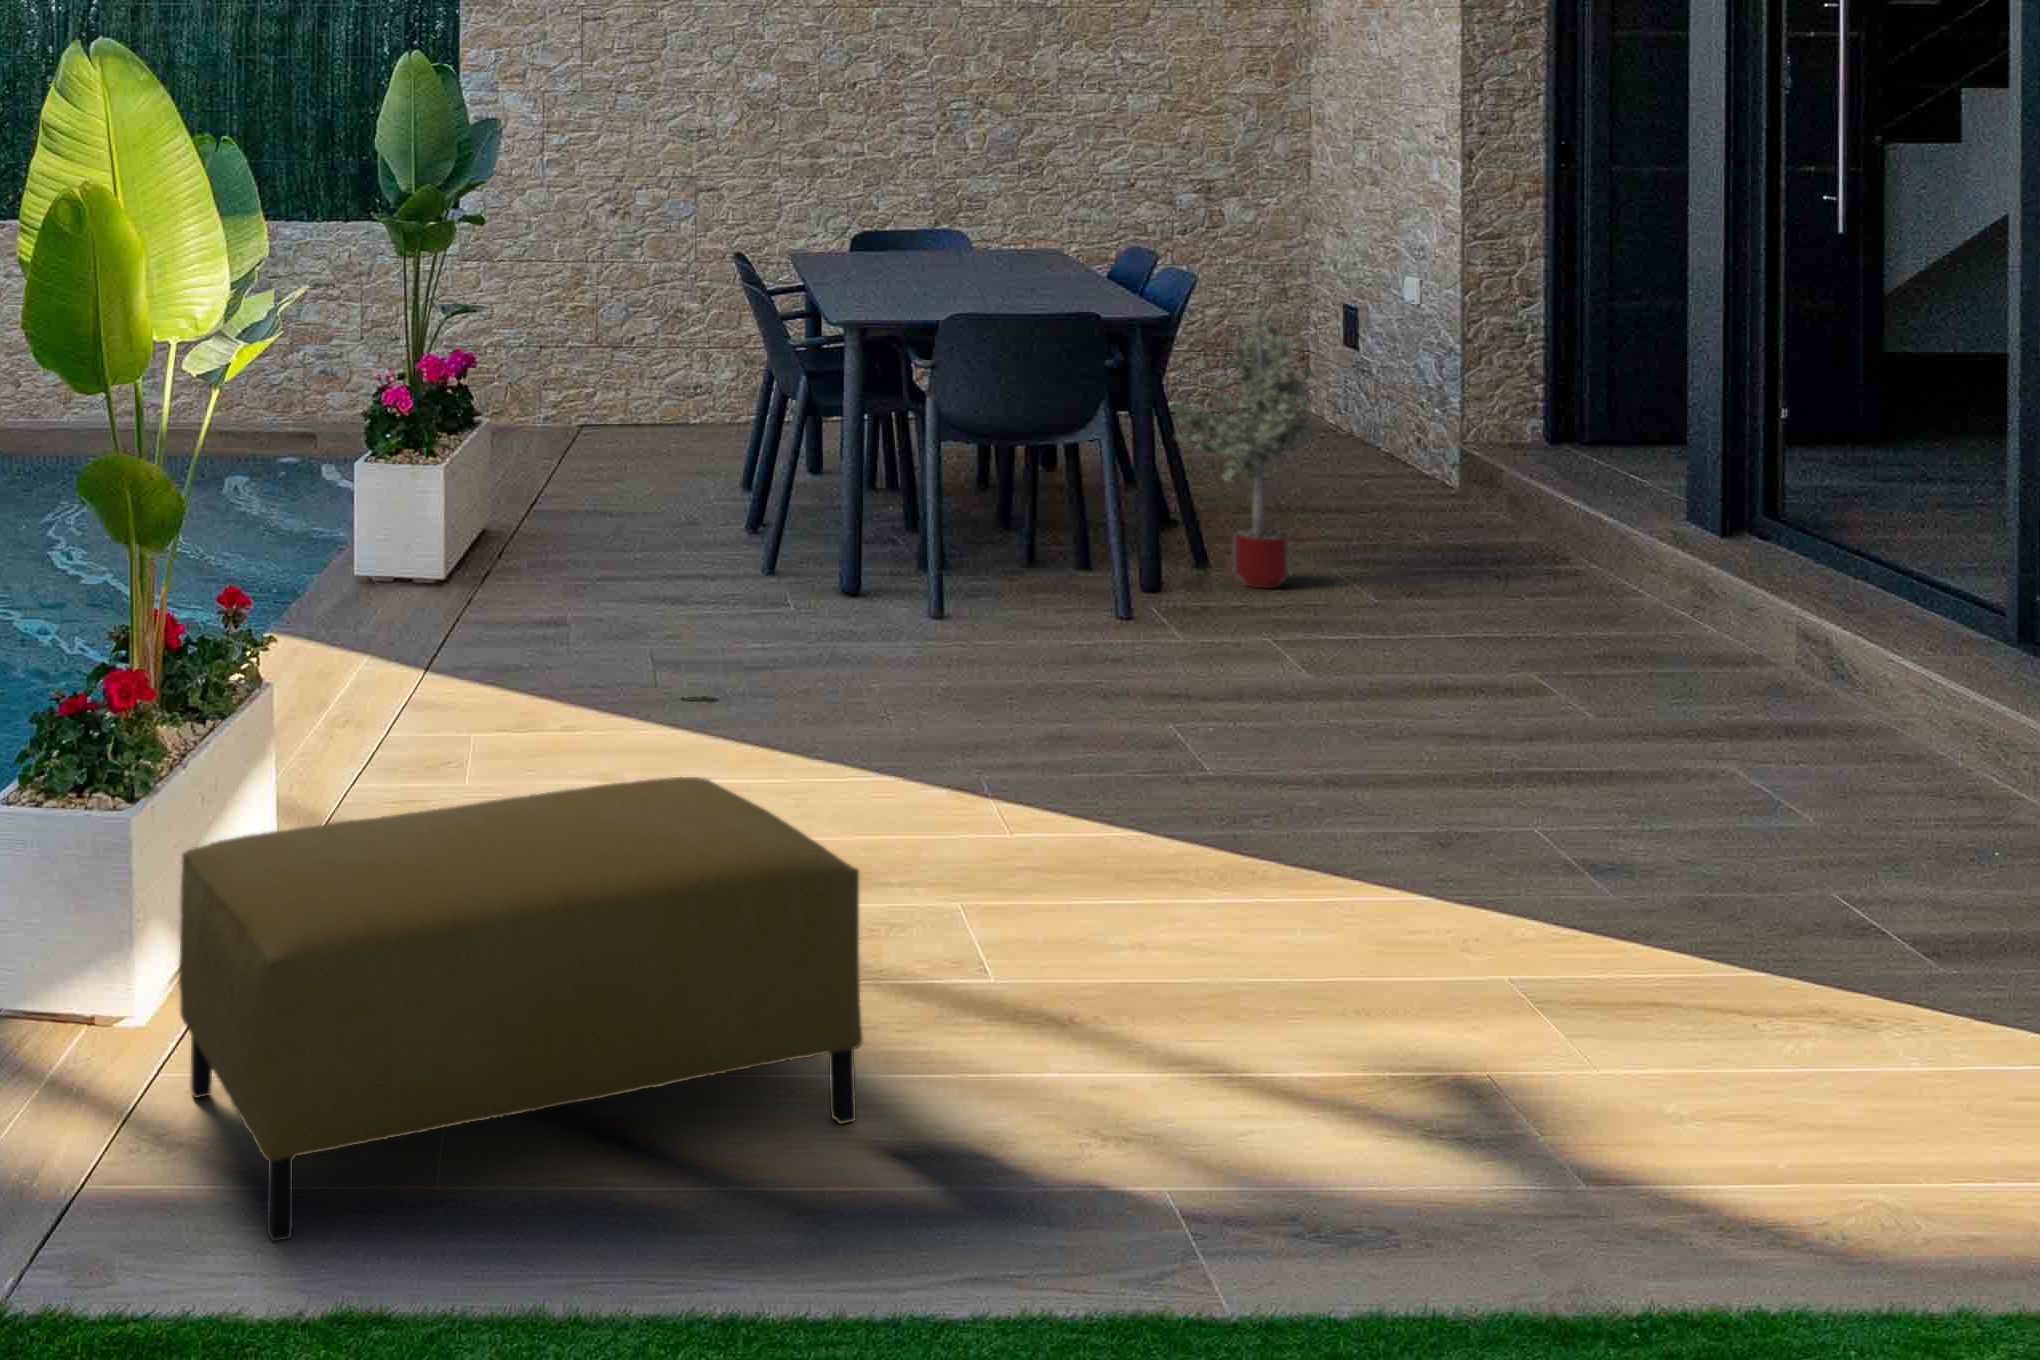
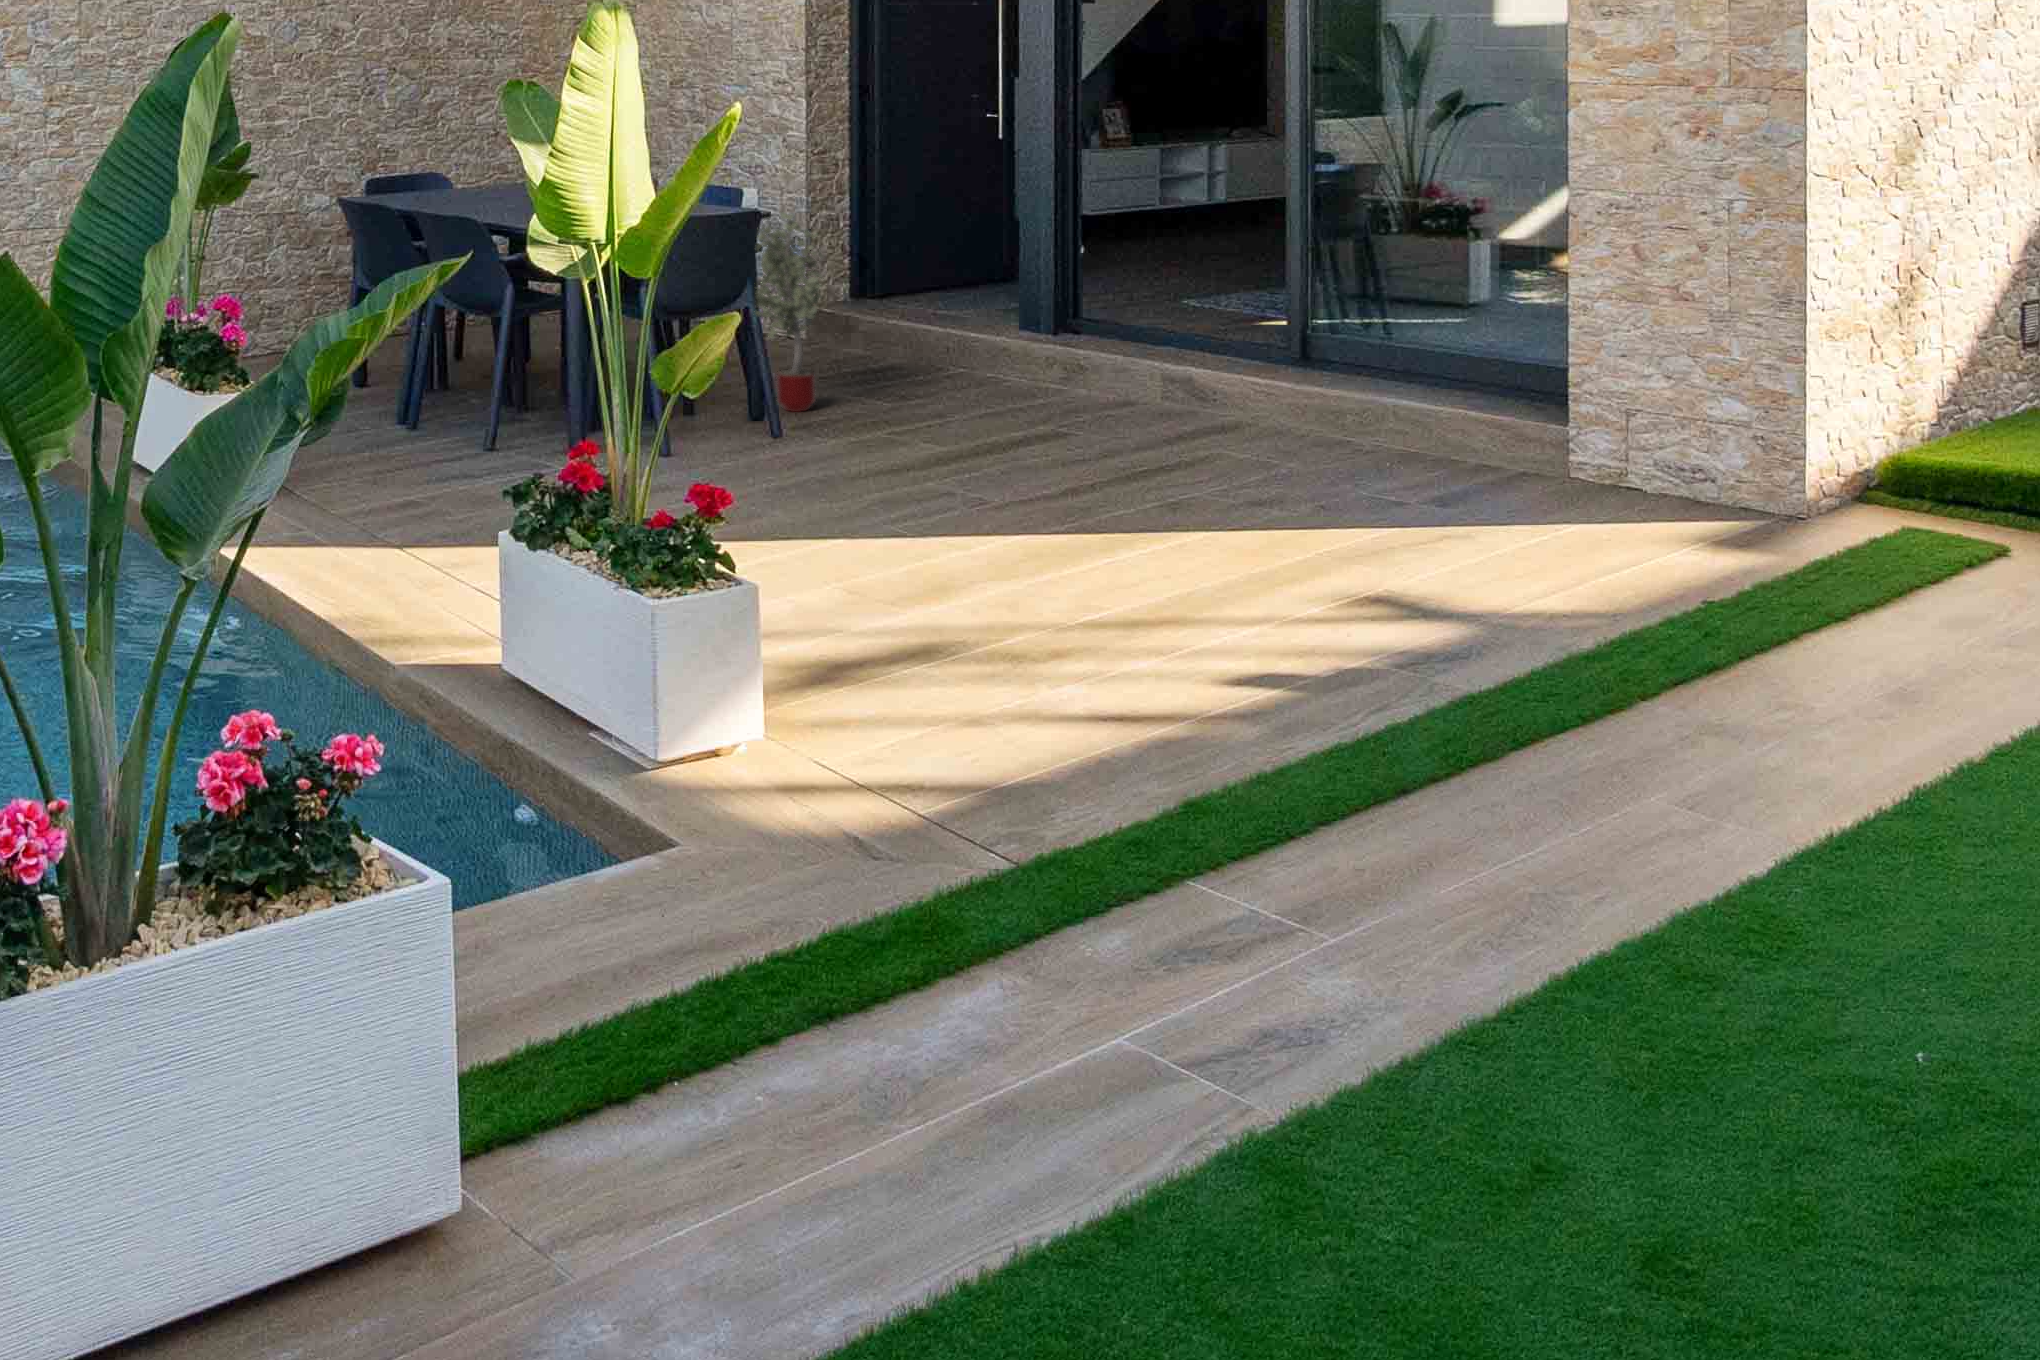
ottoman: present [179,777,863,1241] -> none [872,555,1231,887]

